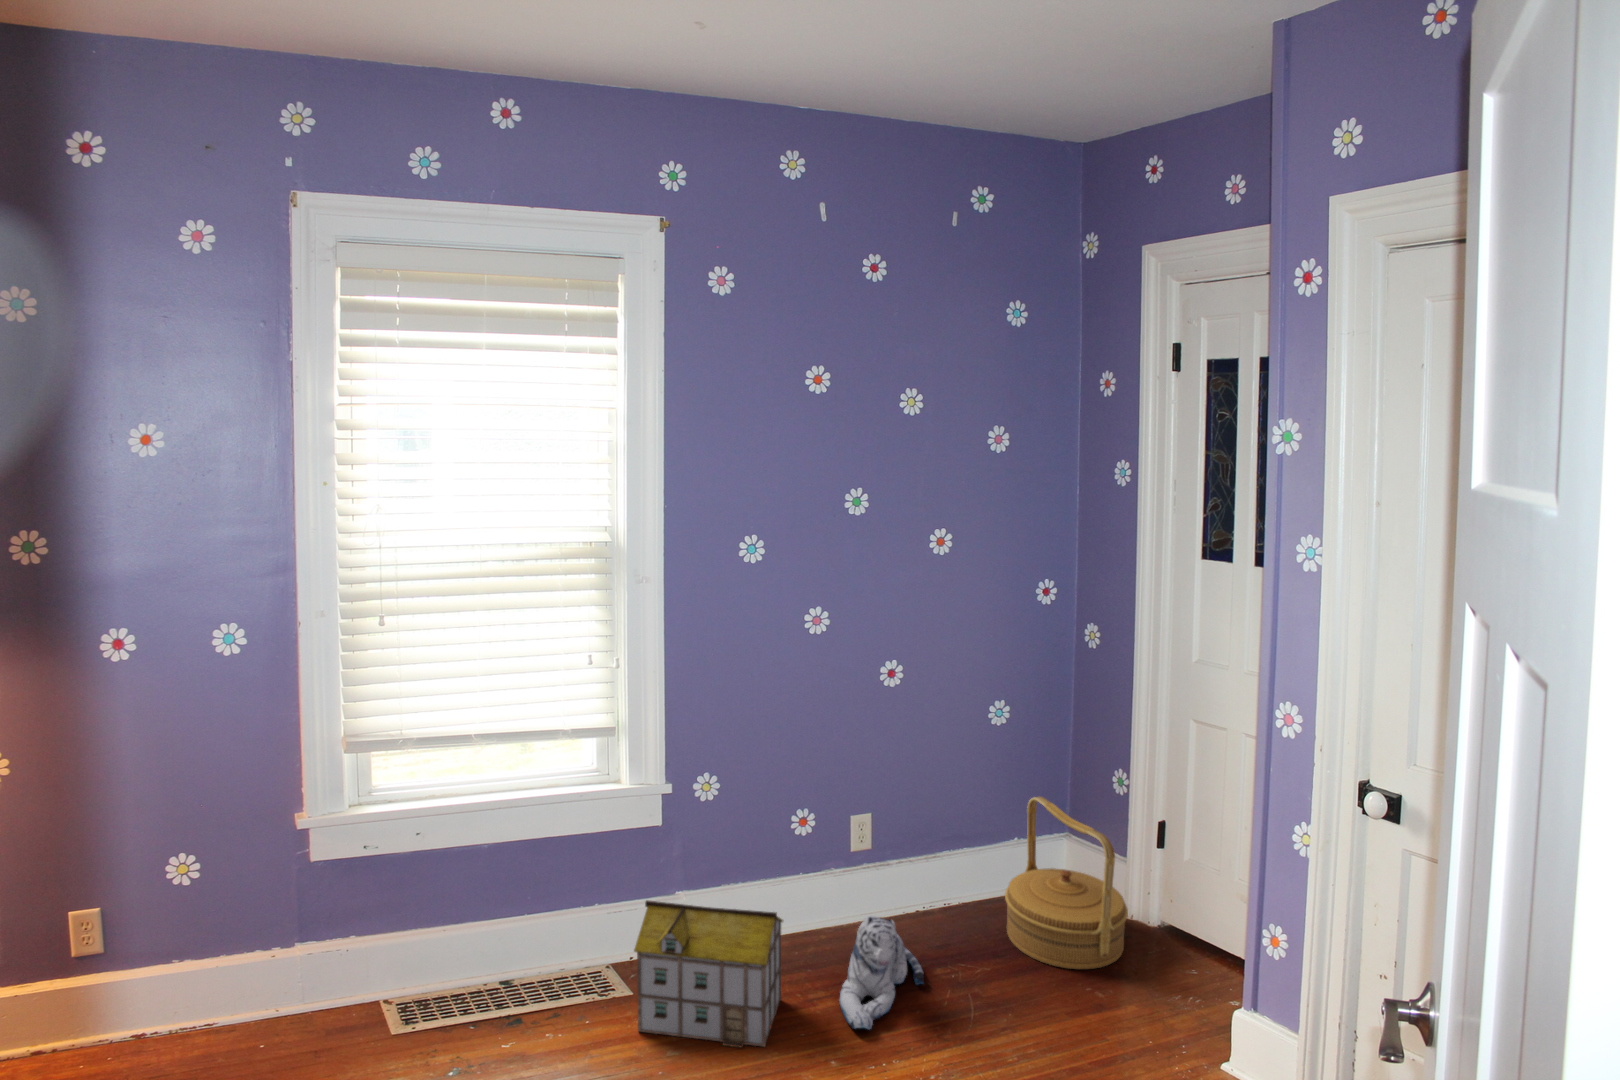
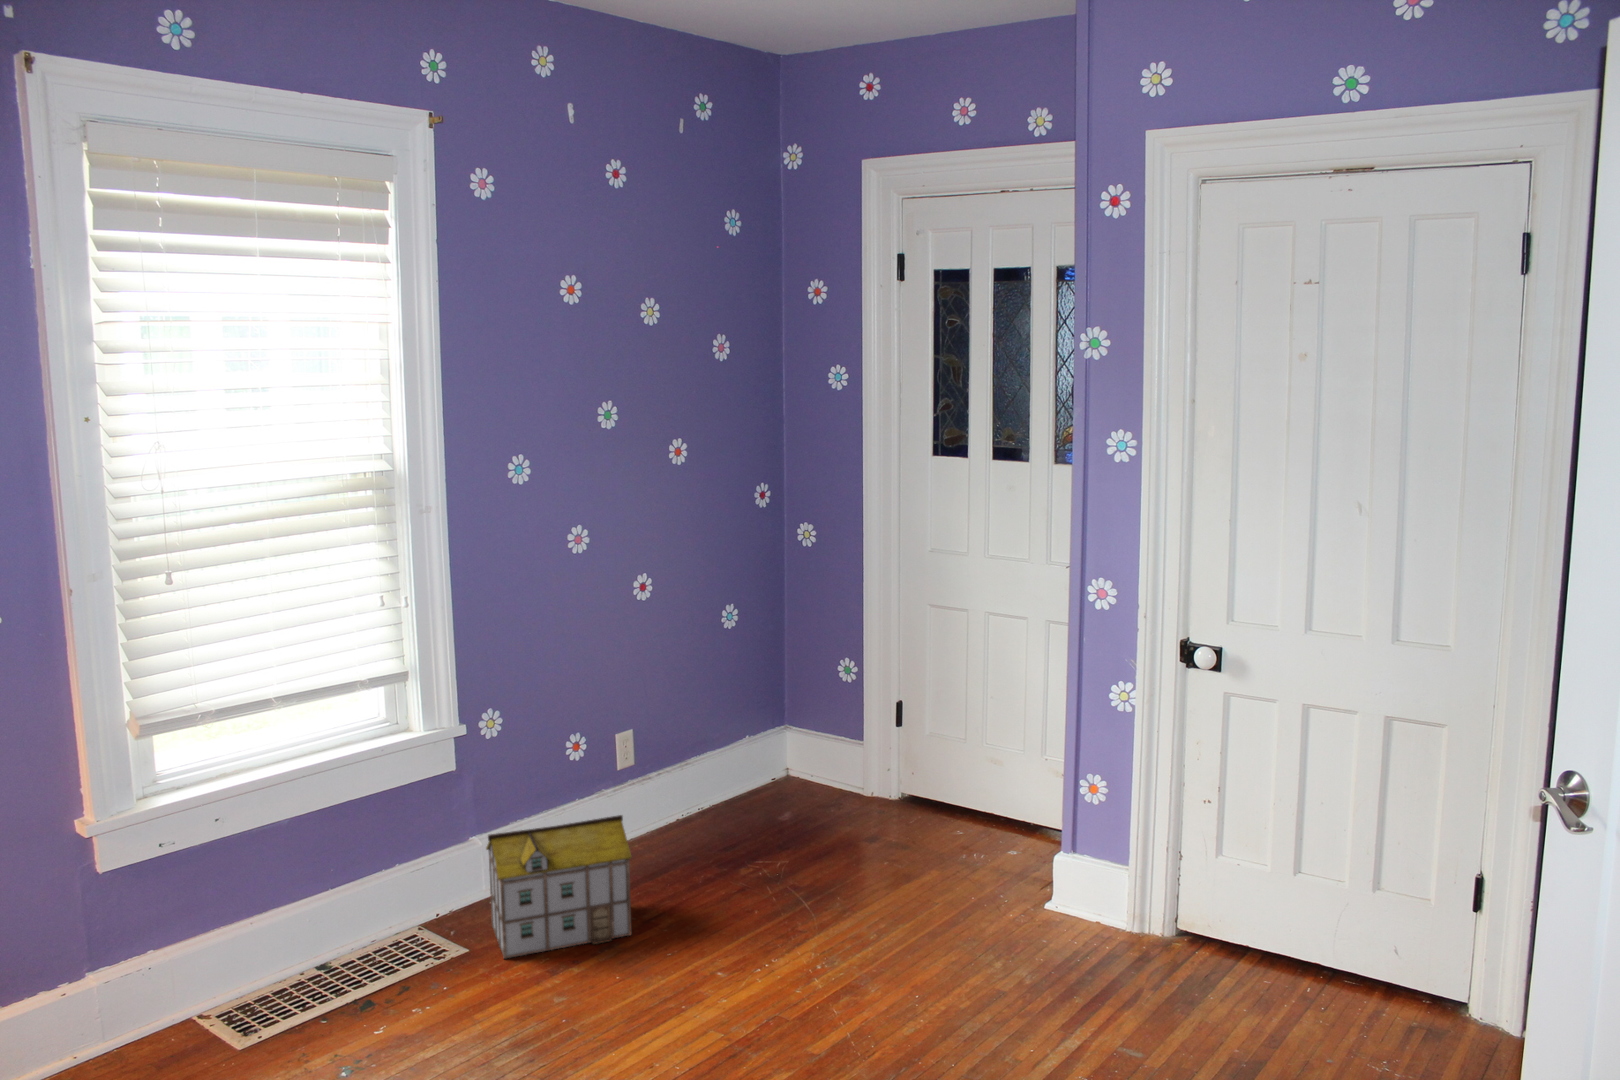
woven basket: present [1005,796,1128,970] -> none [758,689,866,828]
plush toy: present [839,916,924,1029] -> none [653,808,728,904]

